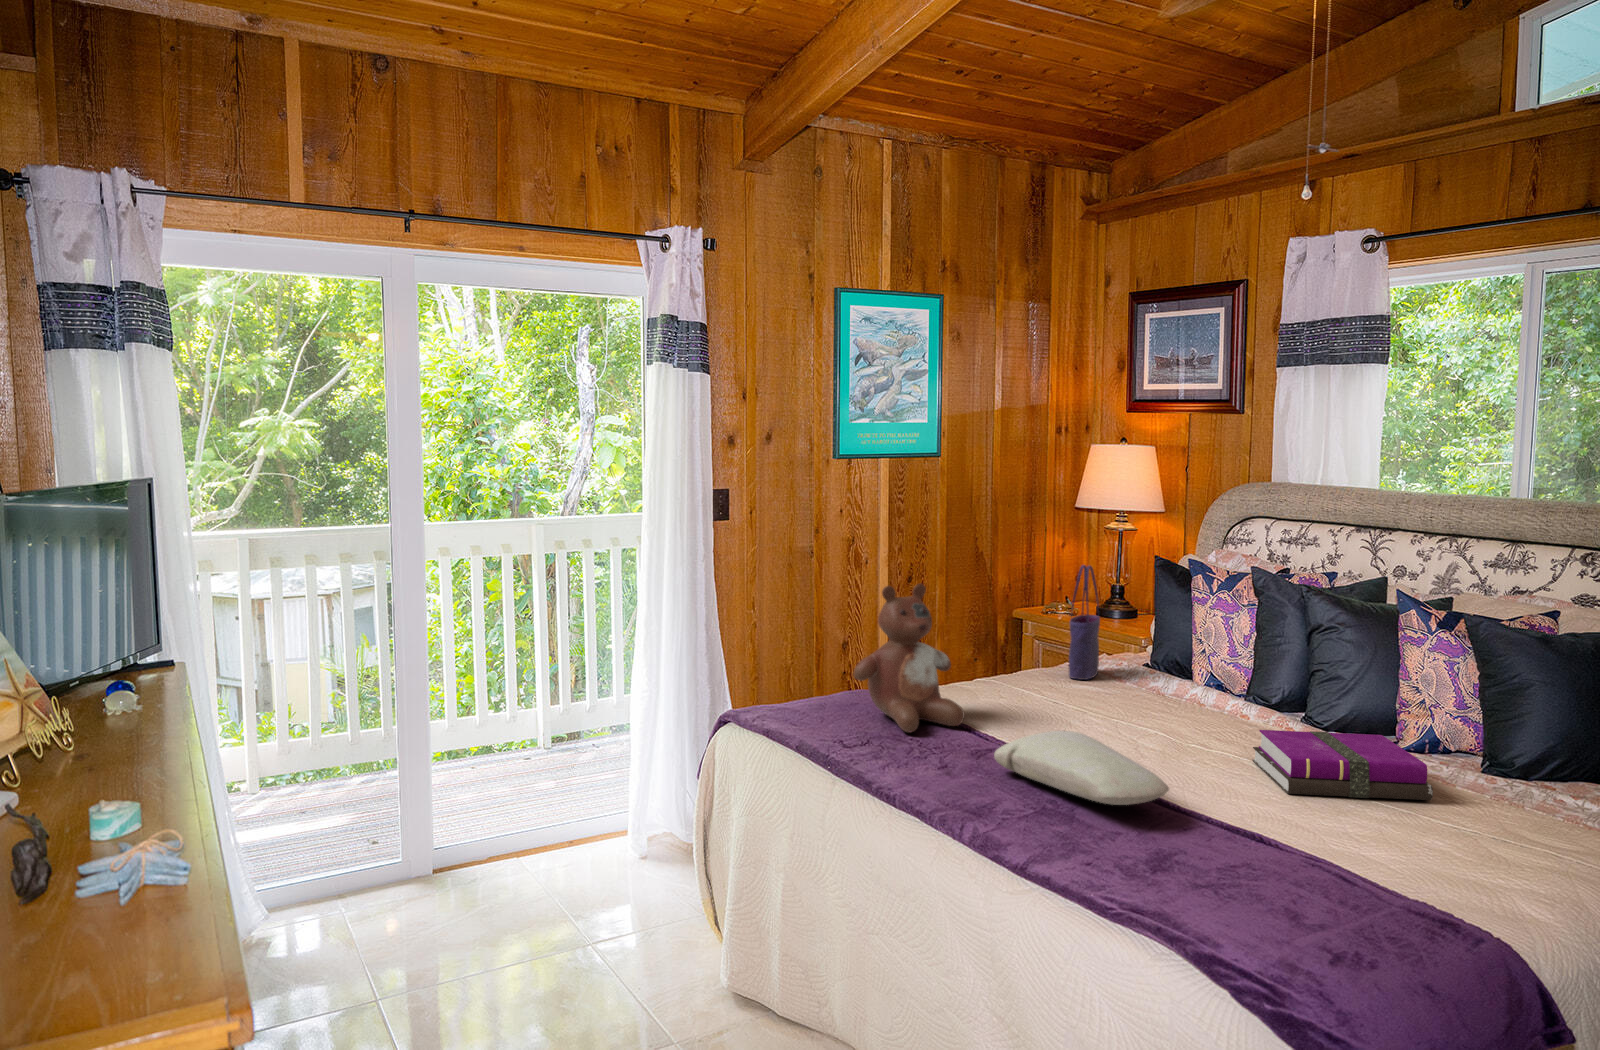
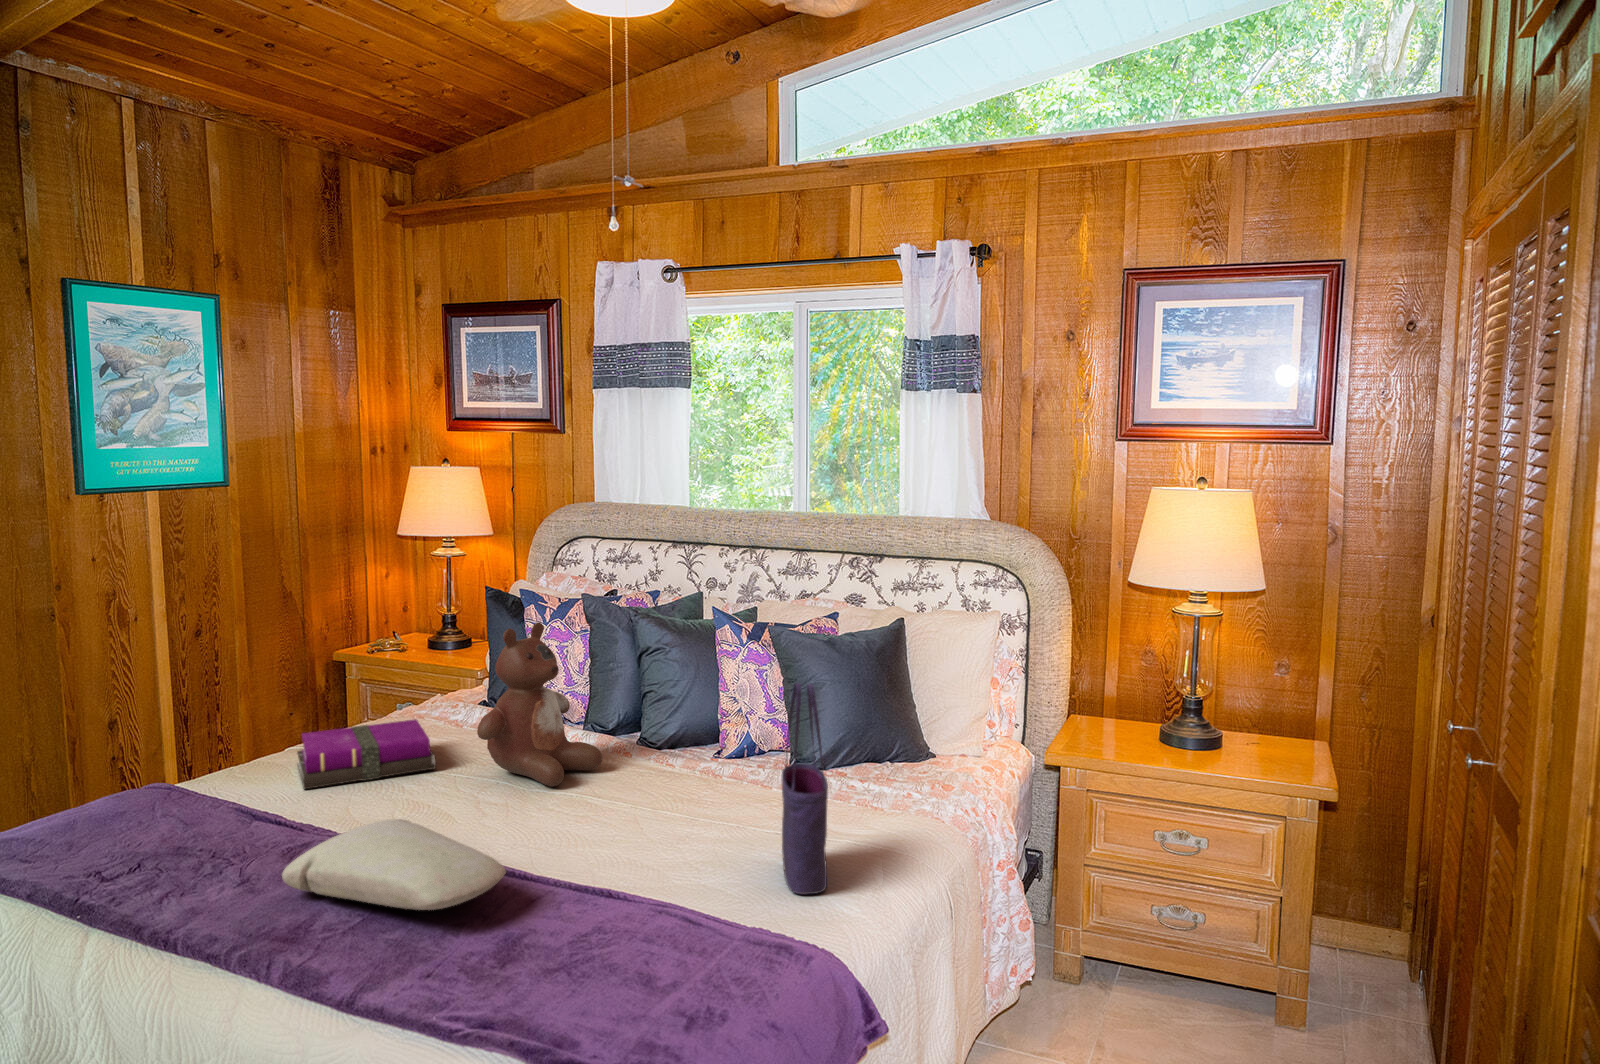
tote bag: present [1069,565,1100,680] -> present [782,683,828,894]
stuffed bear: present [854,584,965,733] -> present [477,623,602,786]
notebook: present [1252,730,1433,800] -> present [297,719,436,789]

